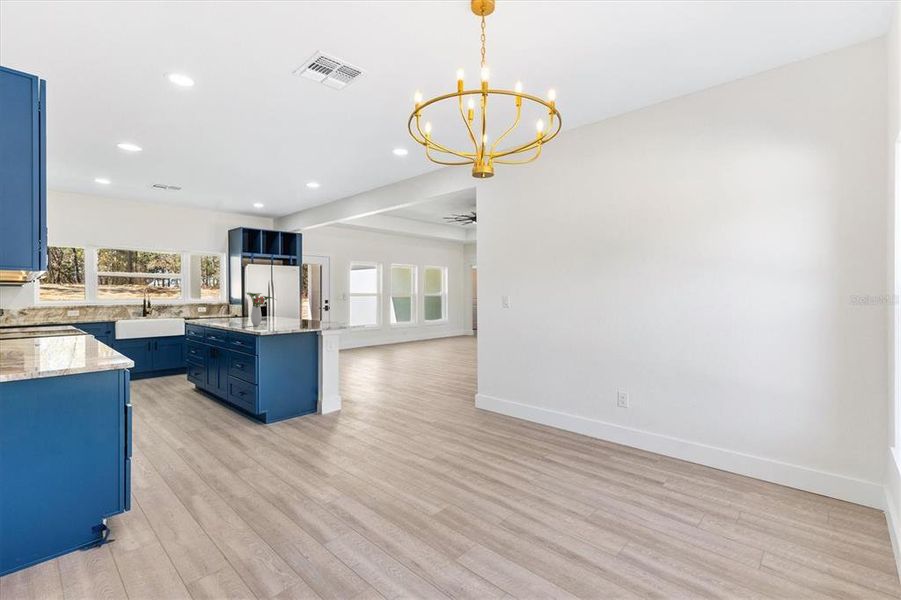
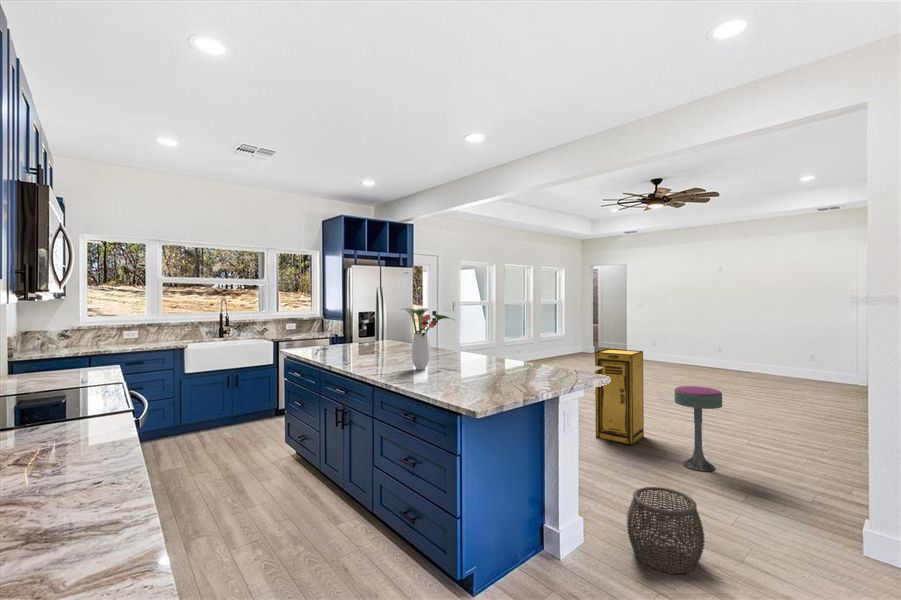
storage cabinet: none [402,322,433,381] -> present [595,349,644,445]
bar stool: none [433,342,458,390] -> present [674,386,722,471]
woven basket: none [358,384,393,420] -> present [626,487,705,574]

